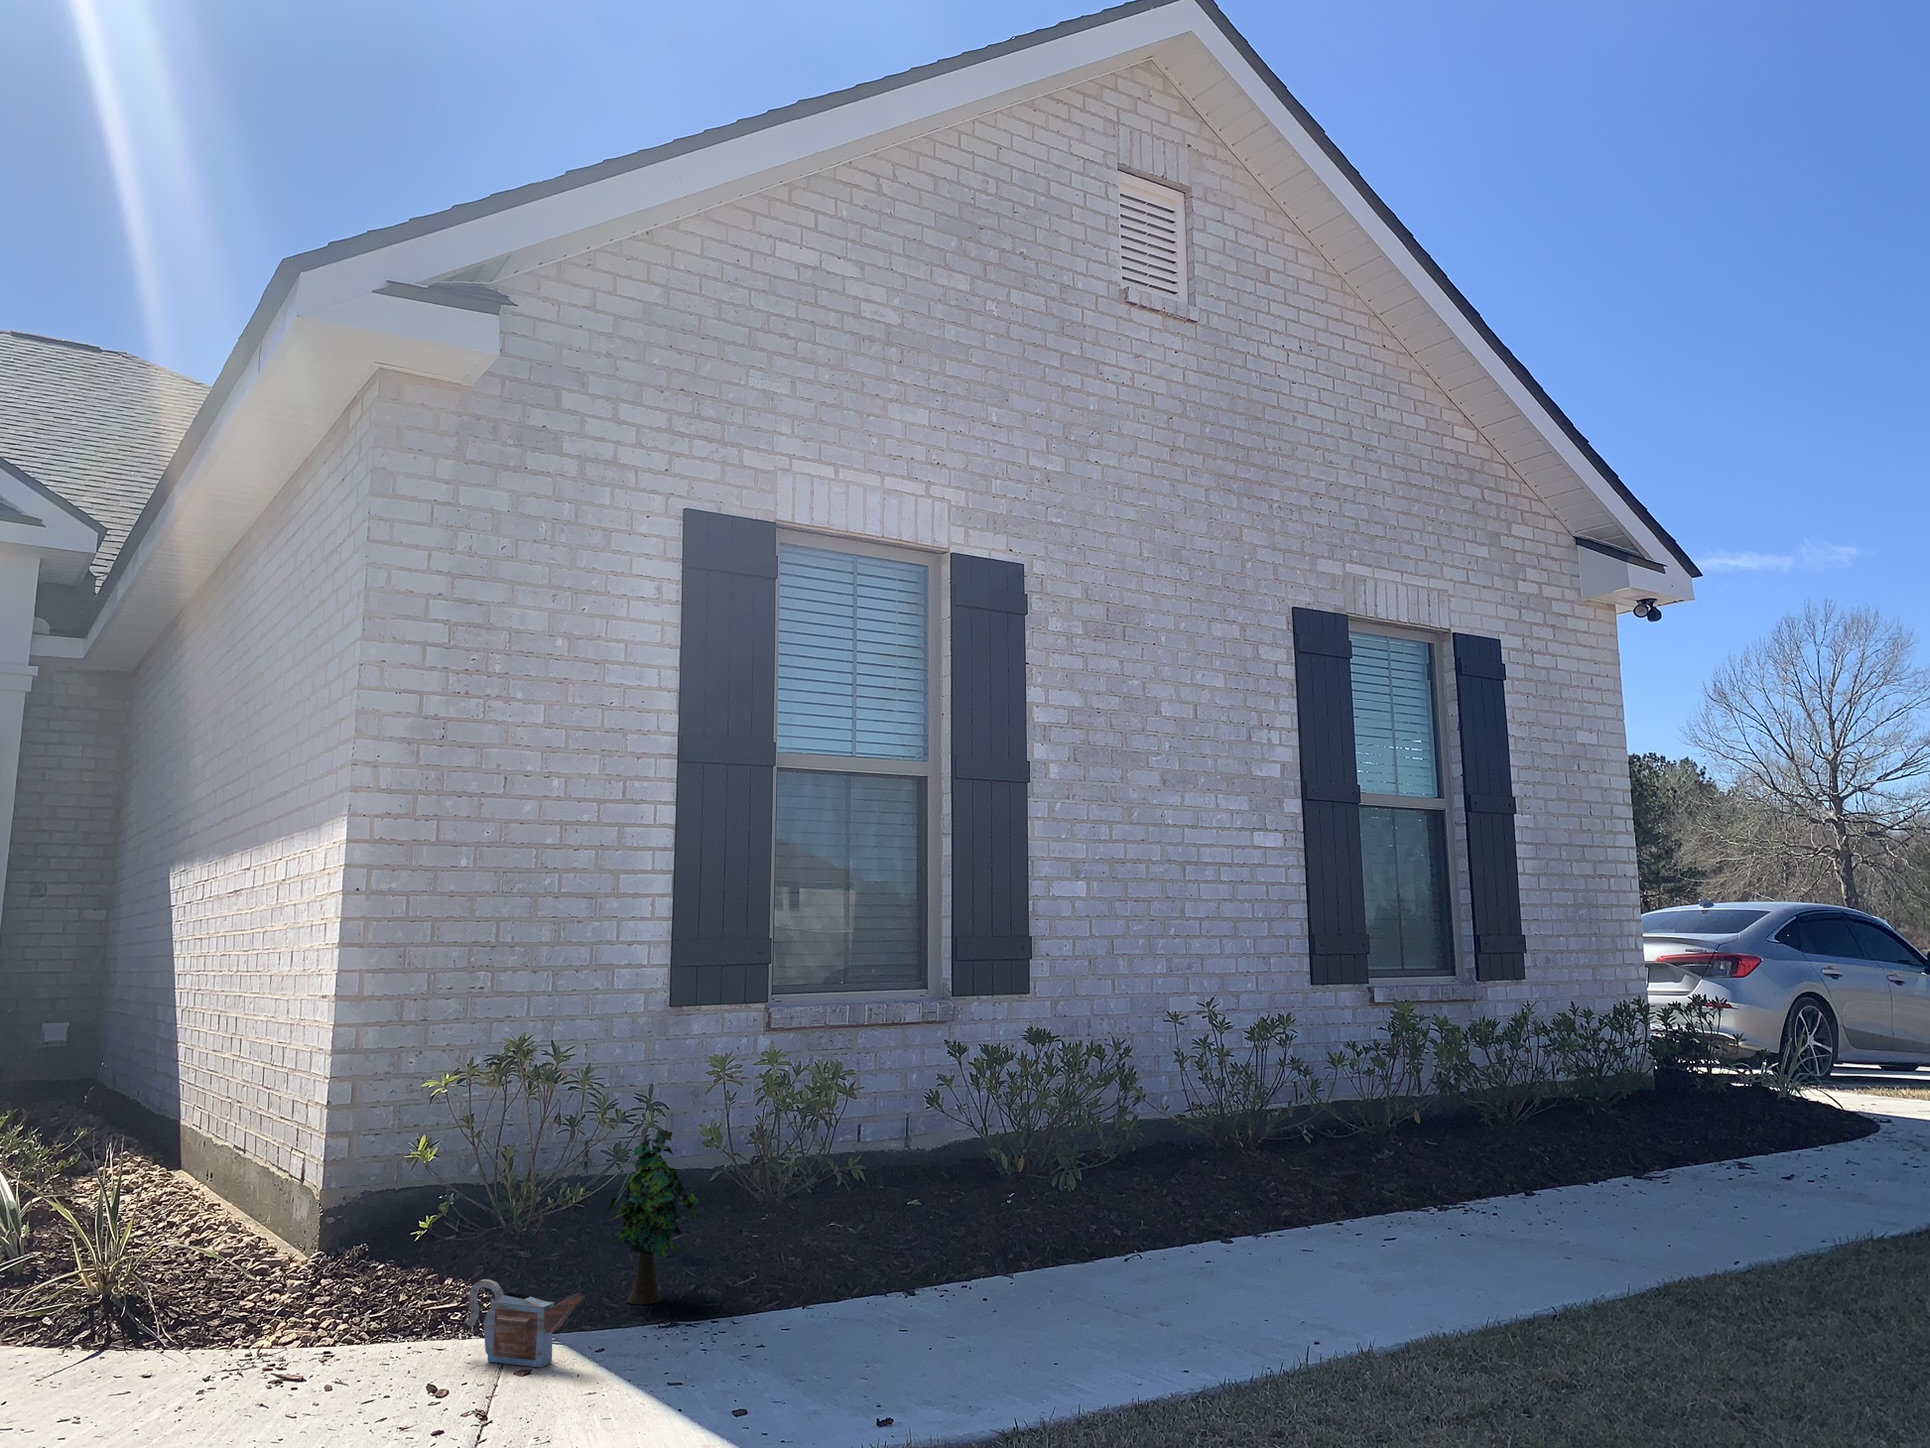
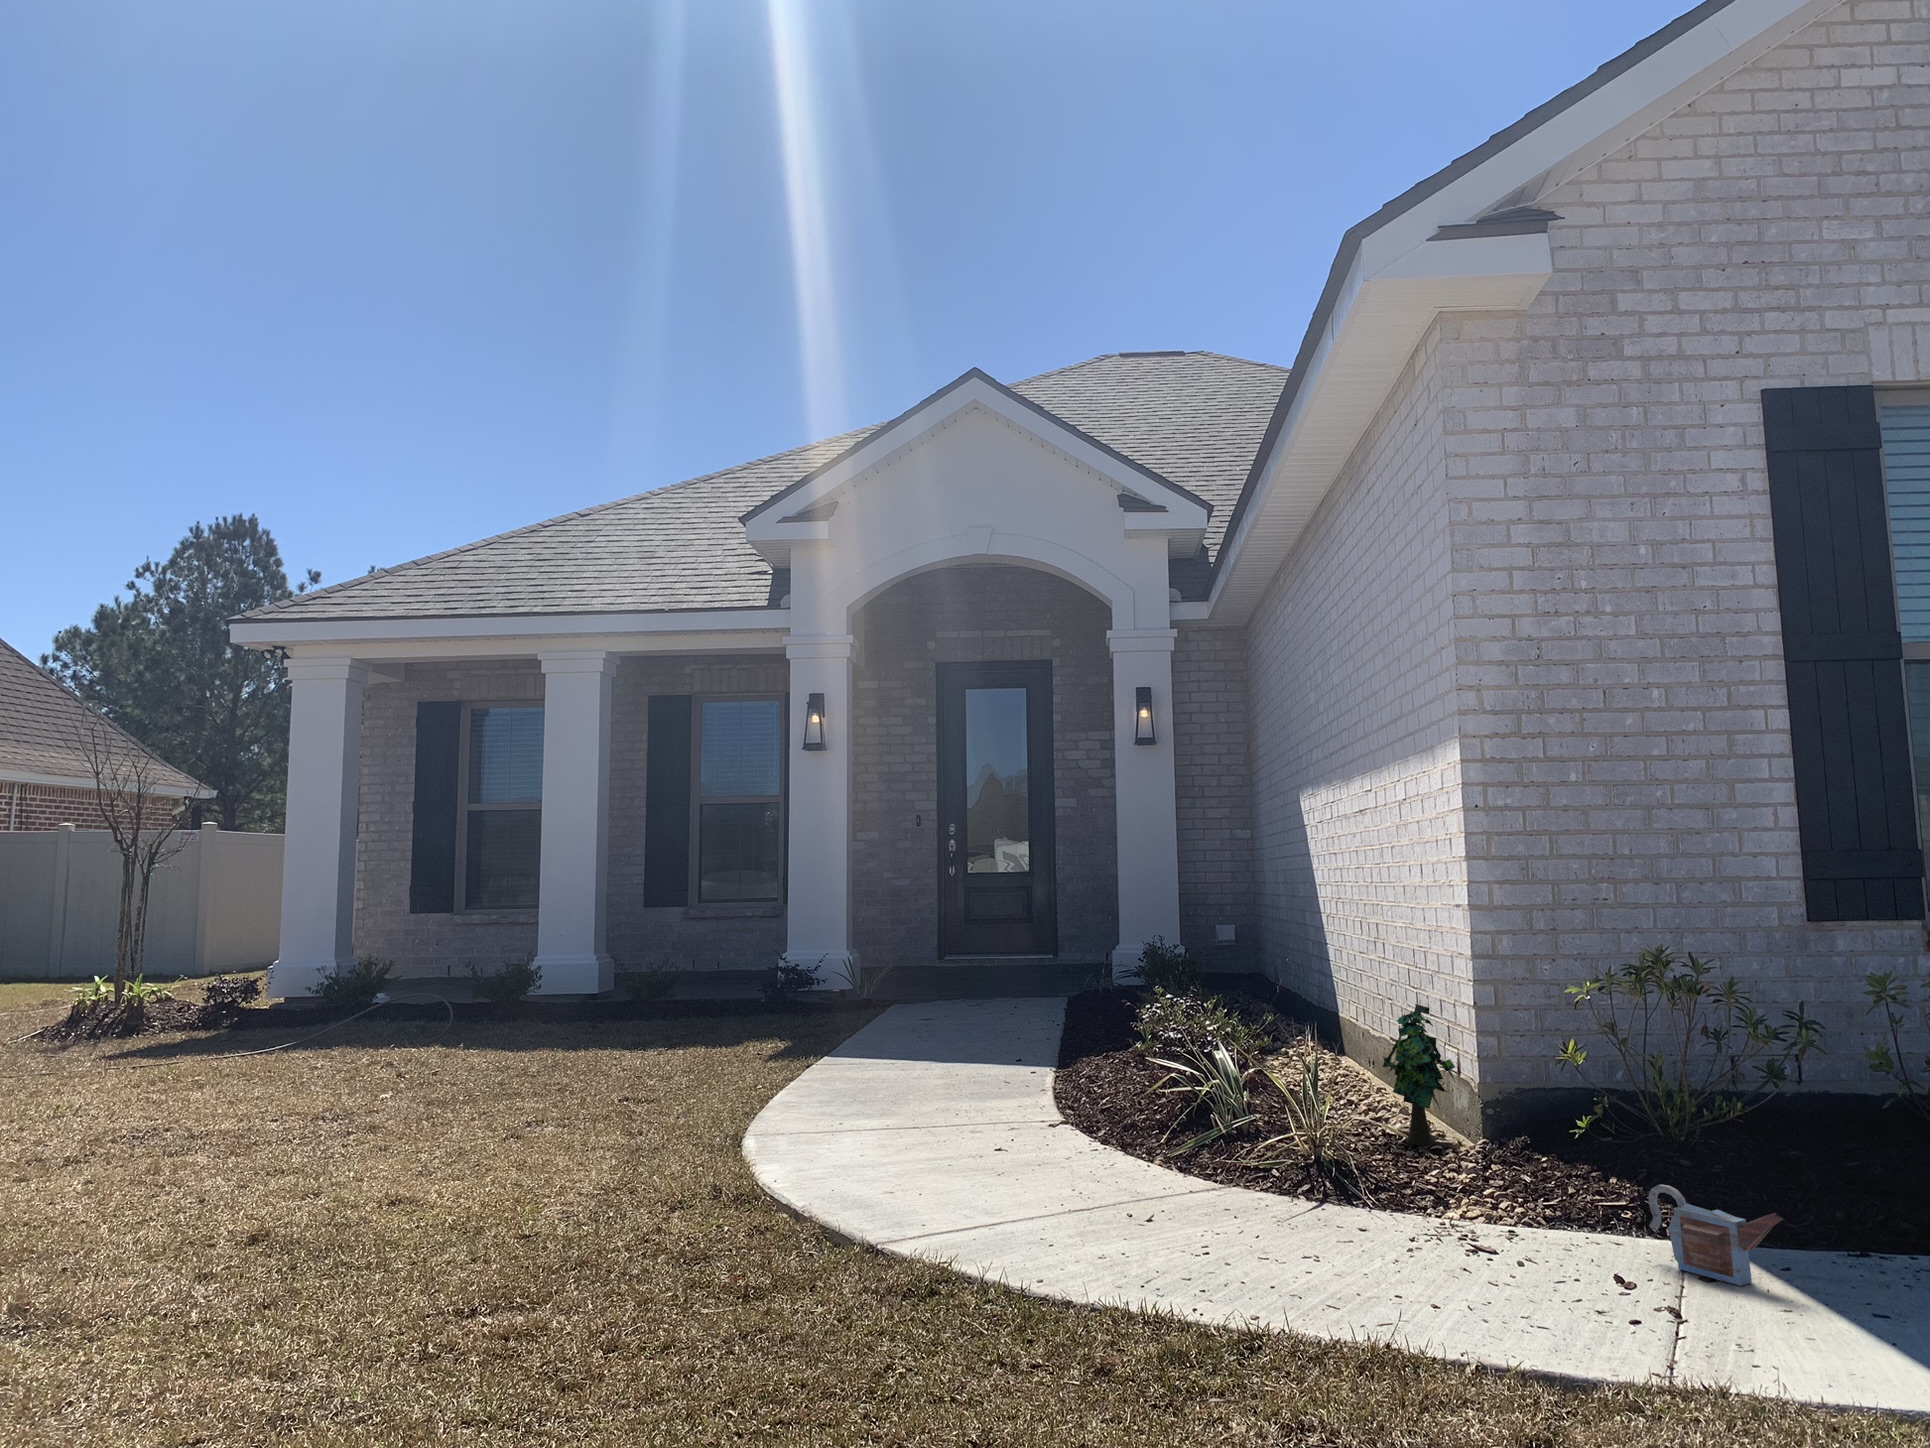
decorative plant: present [607,1129,699,1305] -> present [1383,1004,1455,1145]

